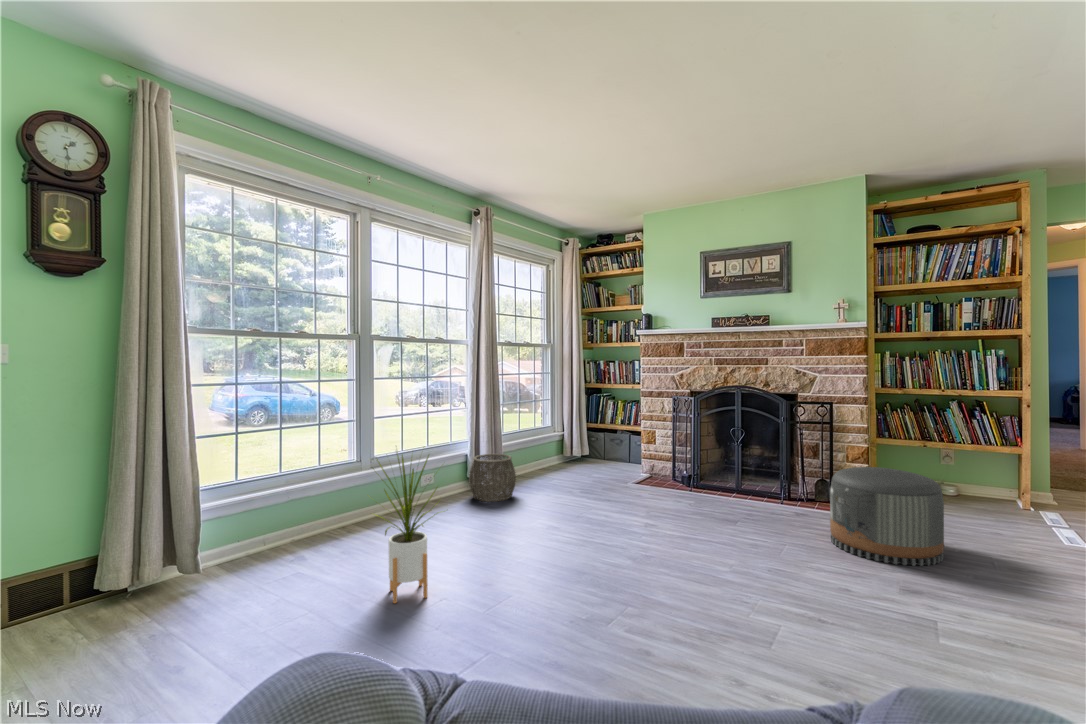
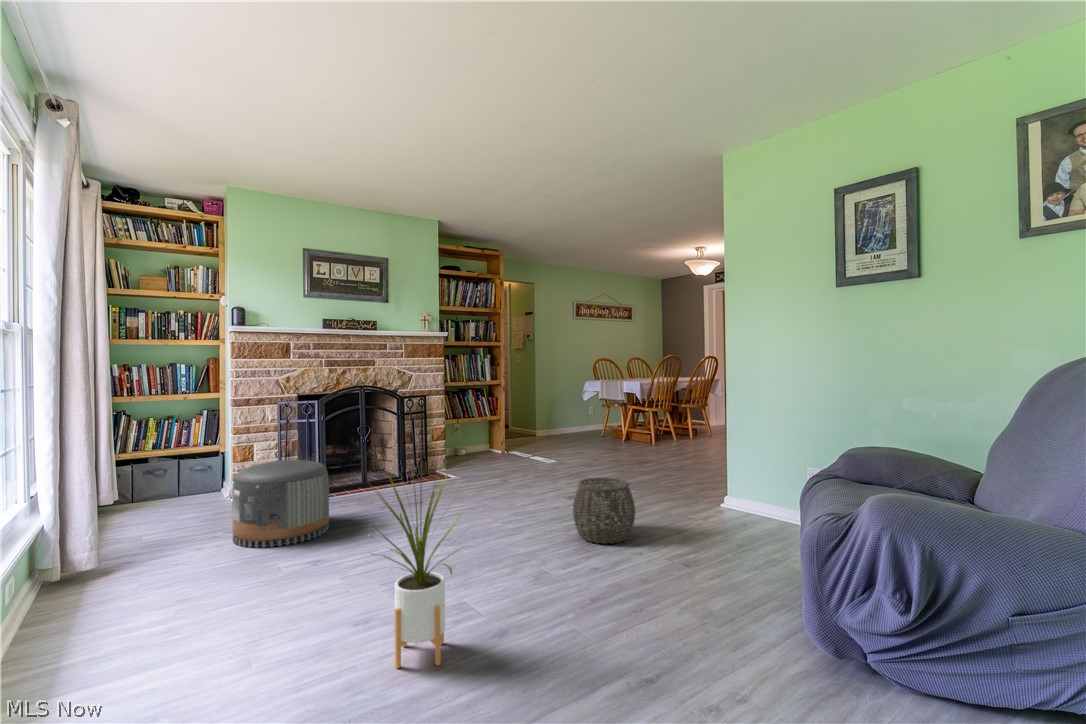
woven basket: present [469,454,516,502] -> present [573,477,635,544]
pouf: present [830,467,944,566] -> present [232,460,329,548]

